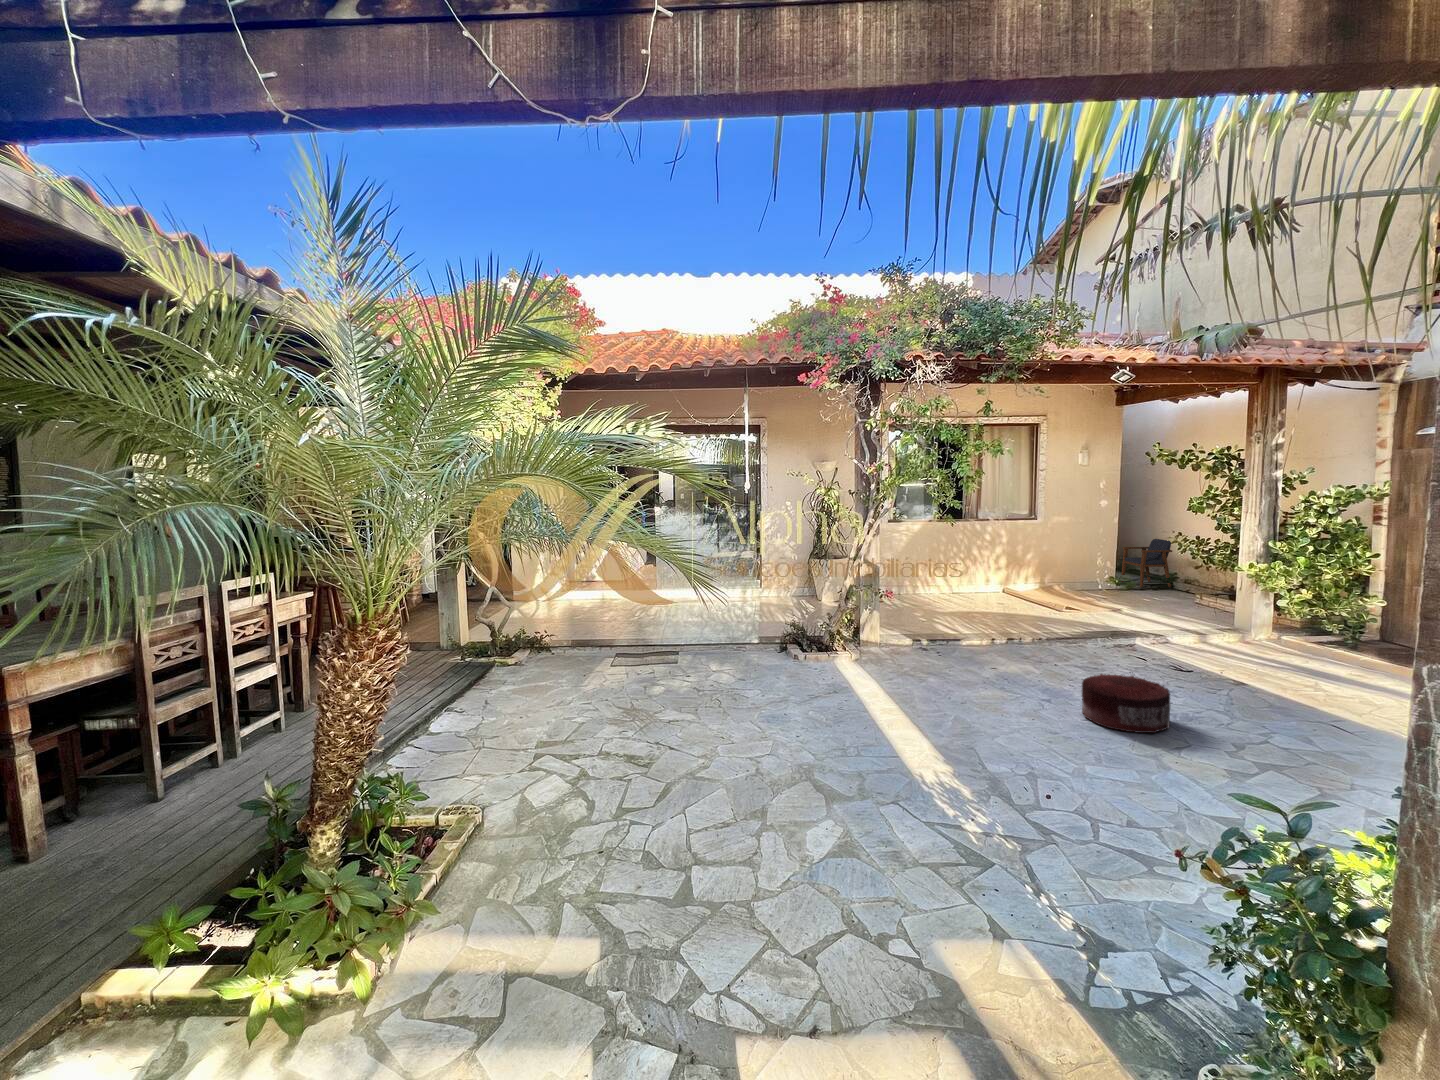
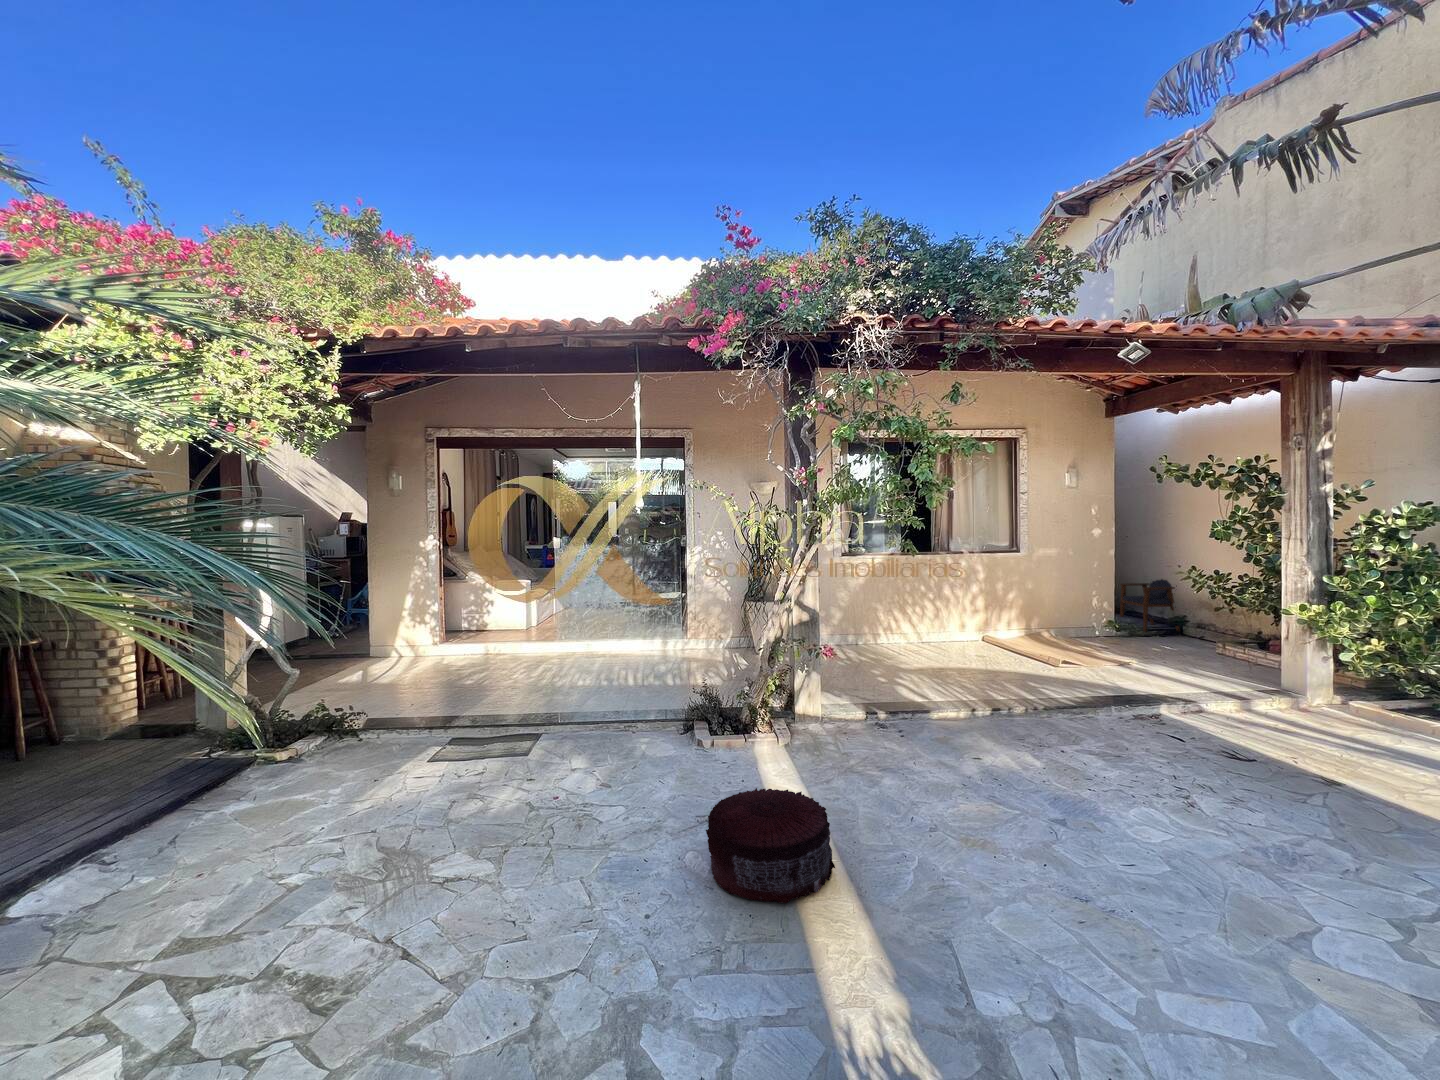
pouf: present [1082,674,1170,733] -> present [706,788,835,903]

